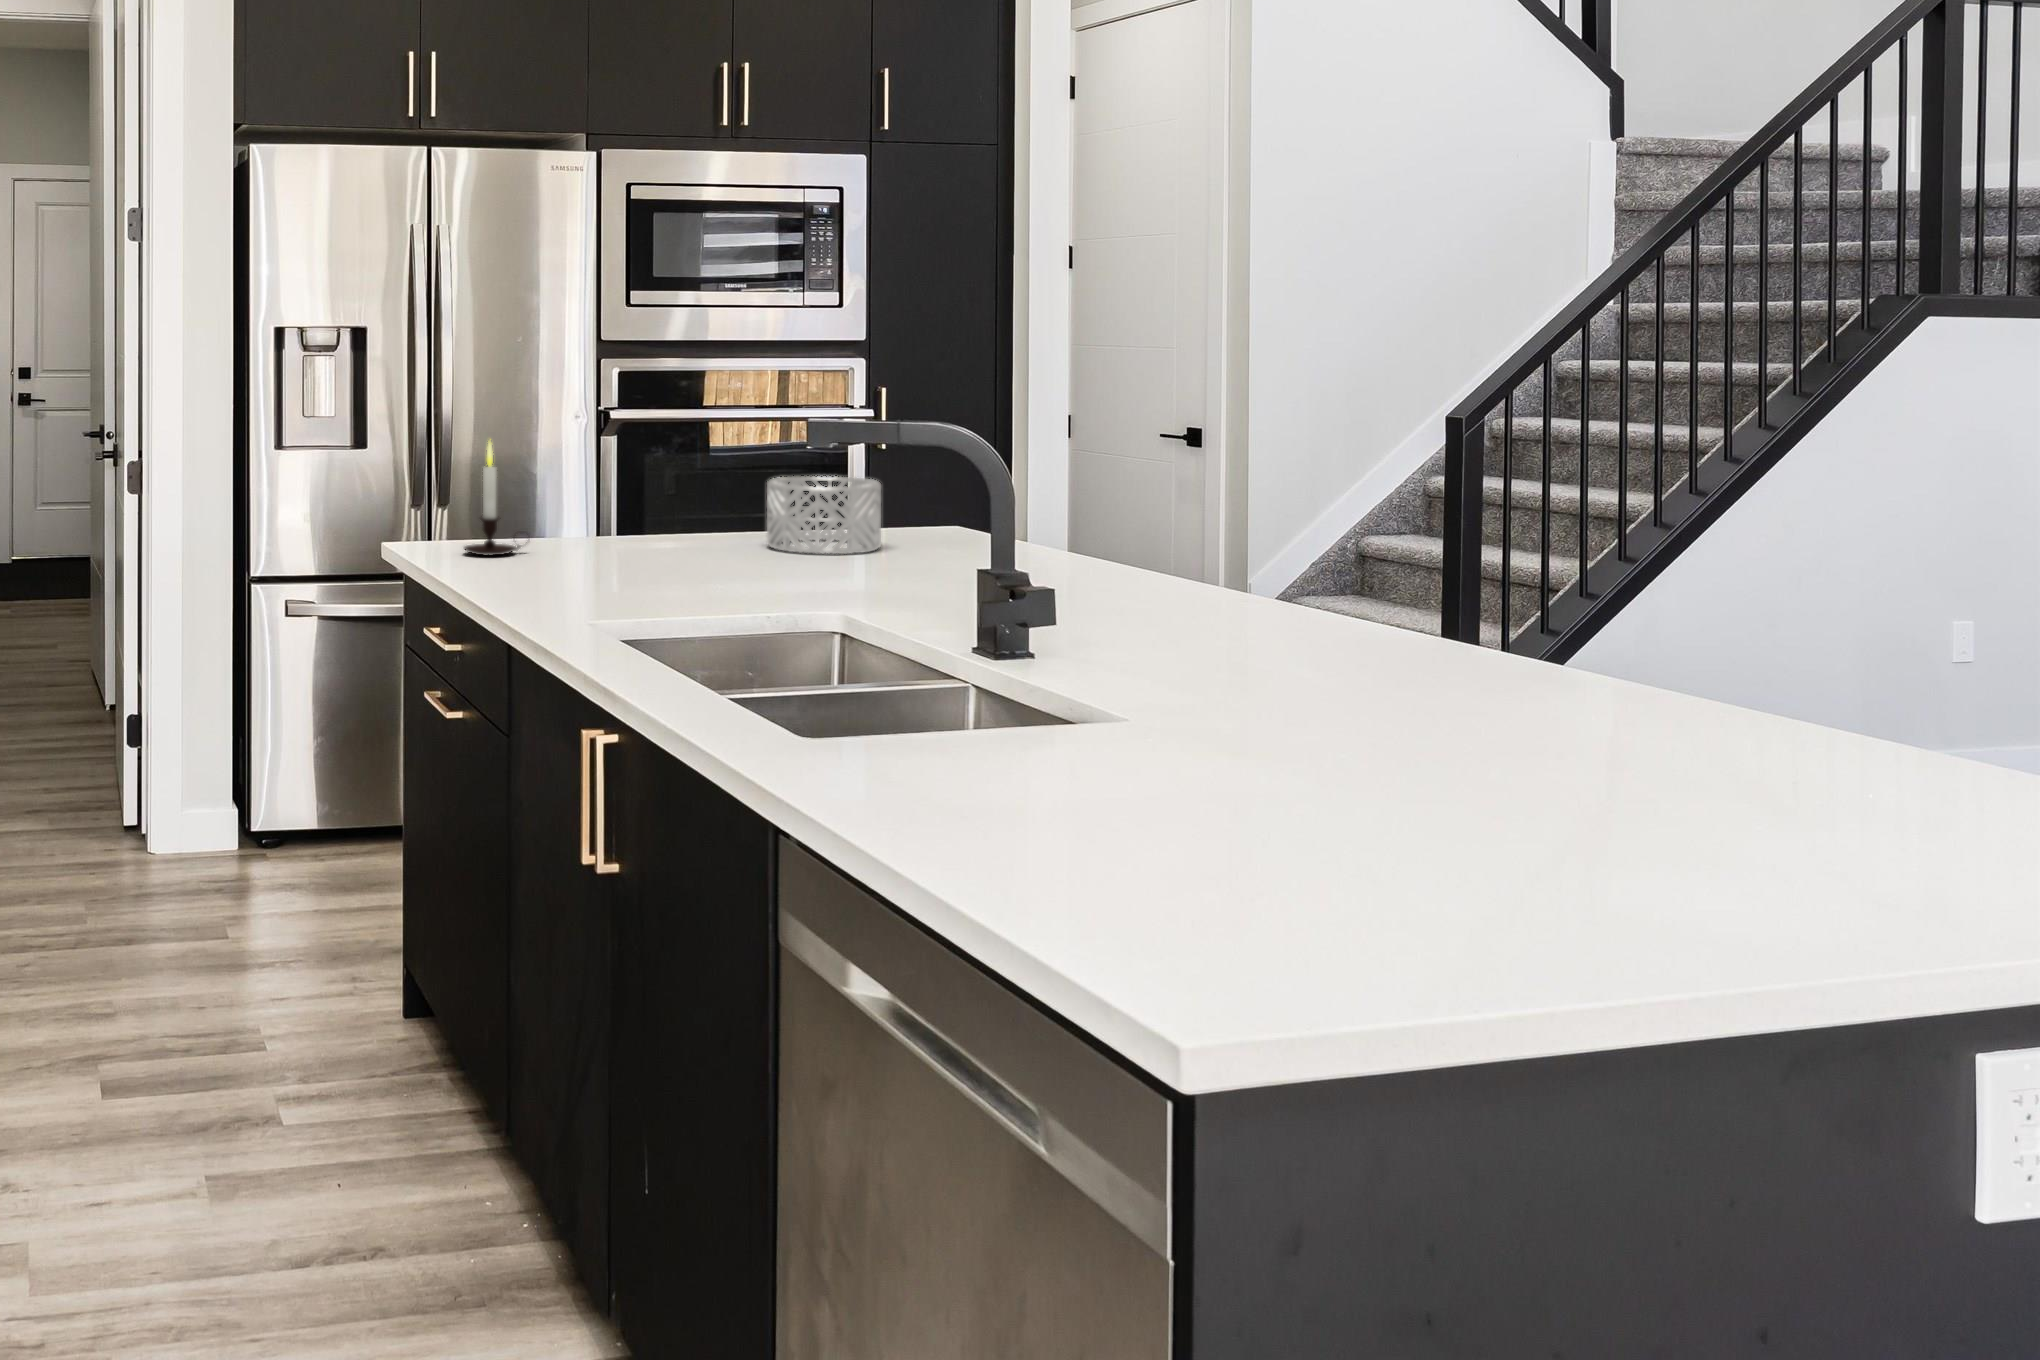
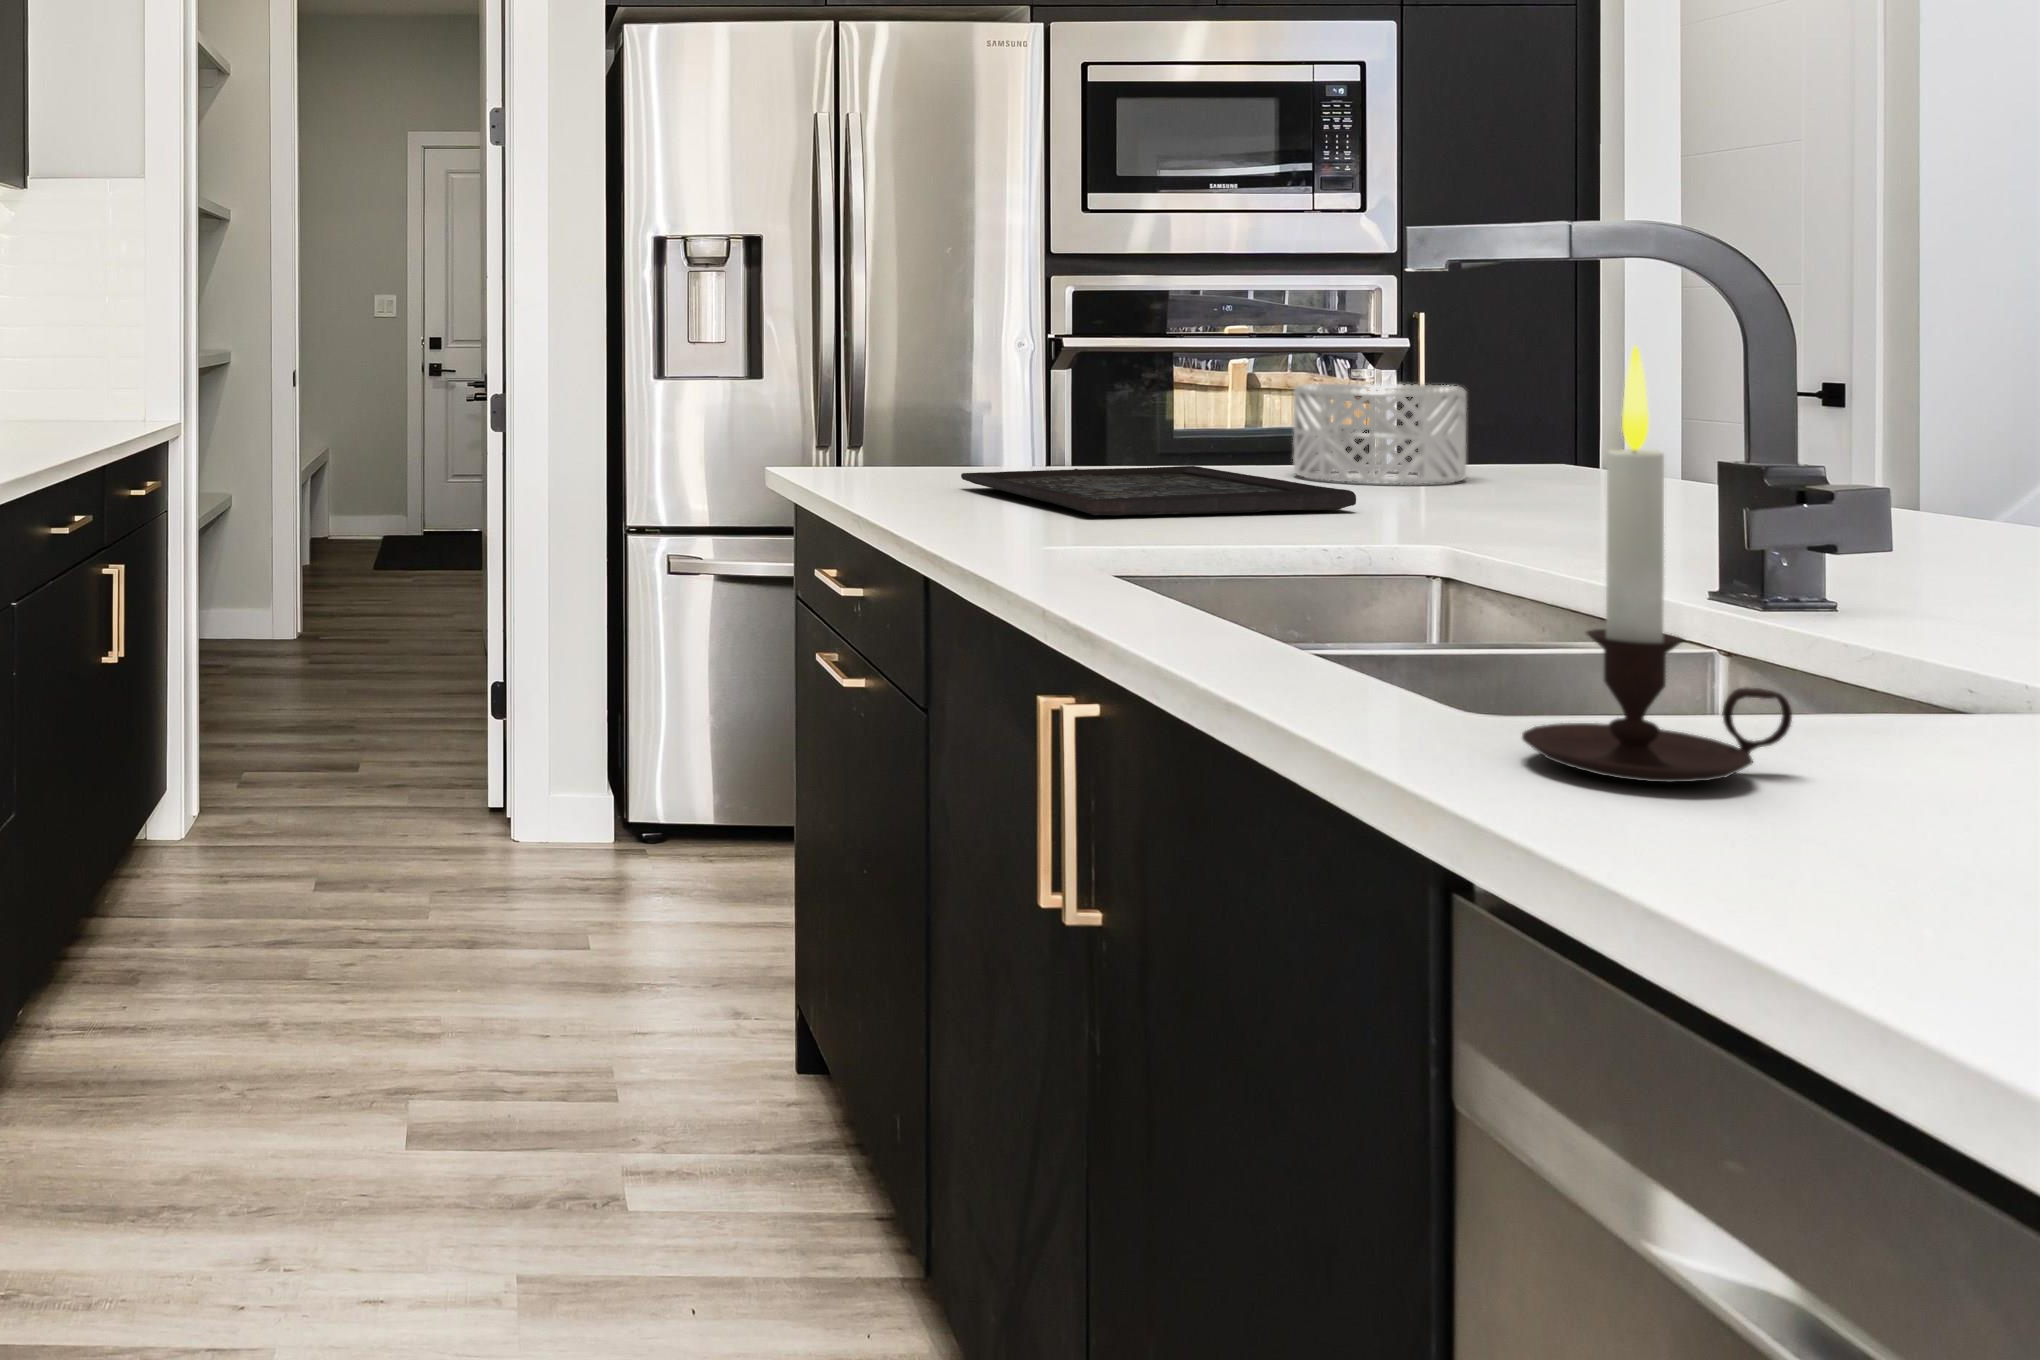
candle: present [464,442,521,555] -> present [1522,345,1792,782]
tray: none [531,543,797,592] -> present [961,466,1356,515]

